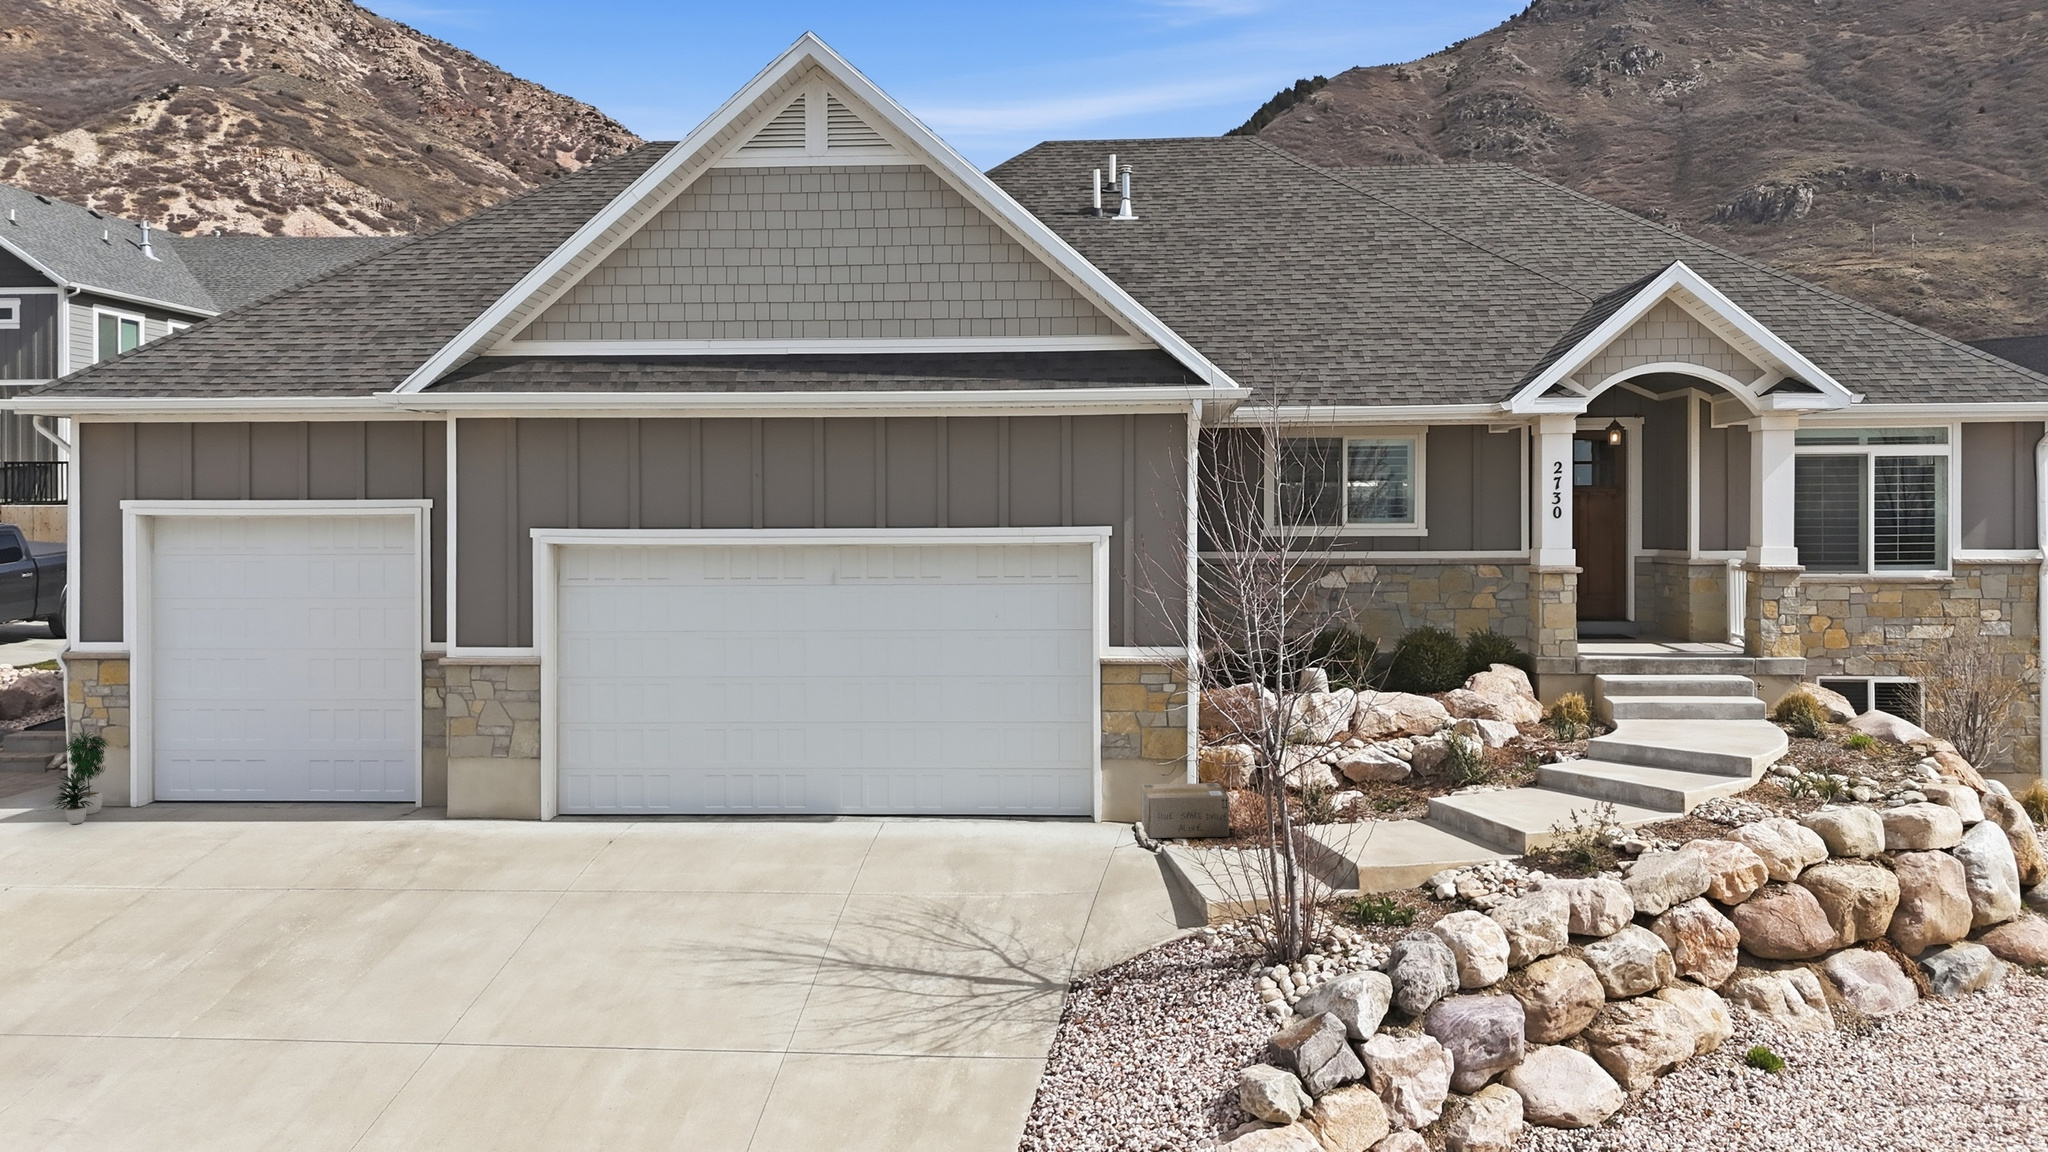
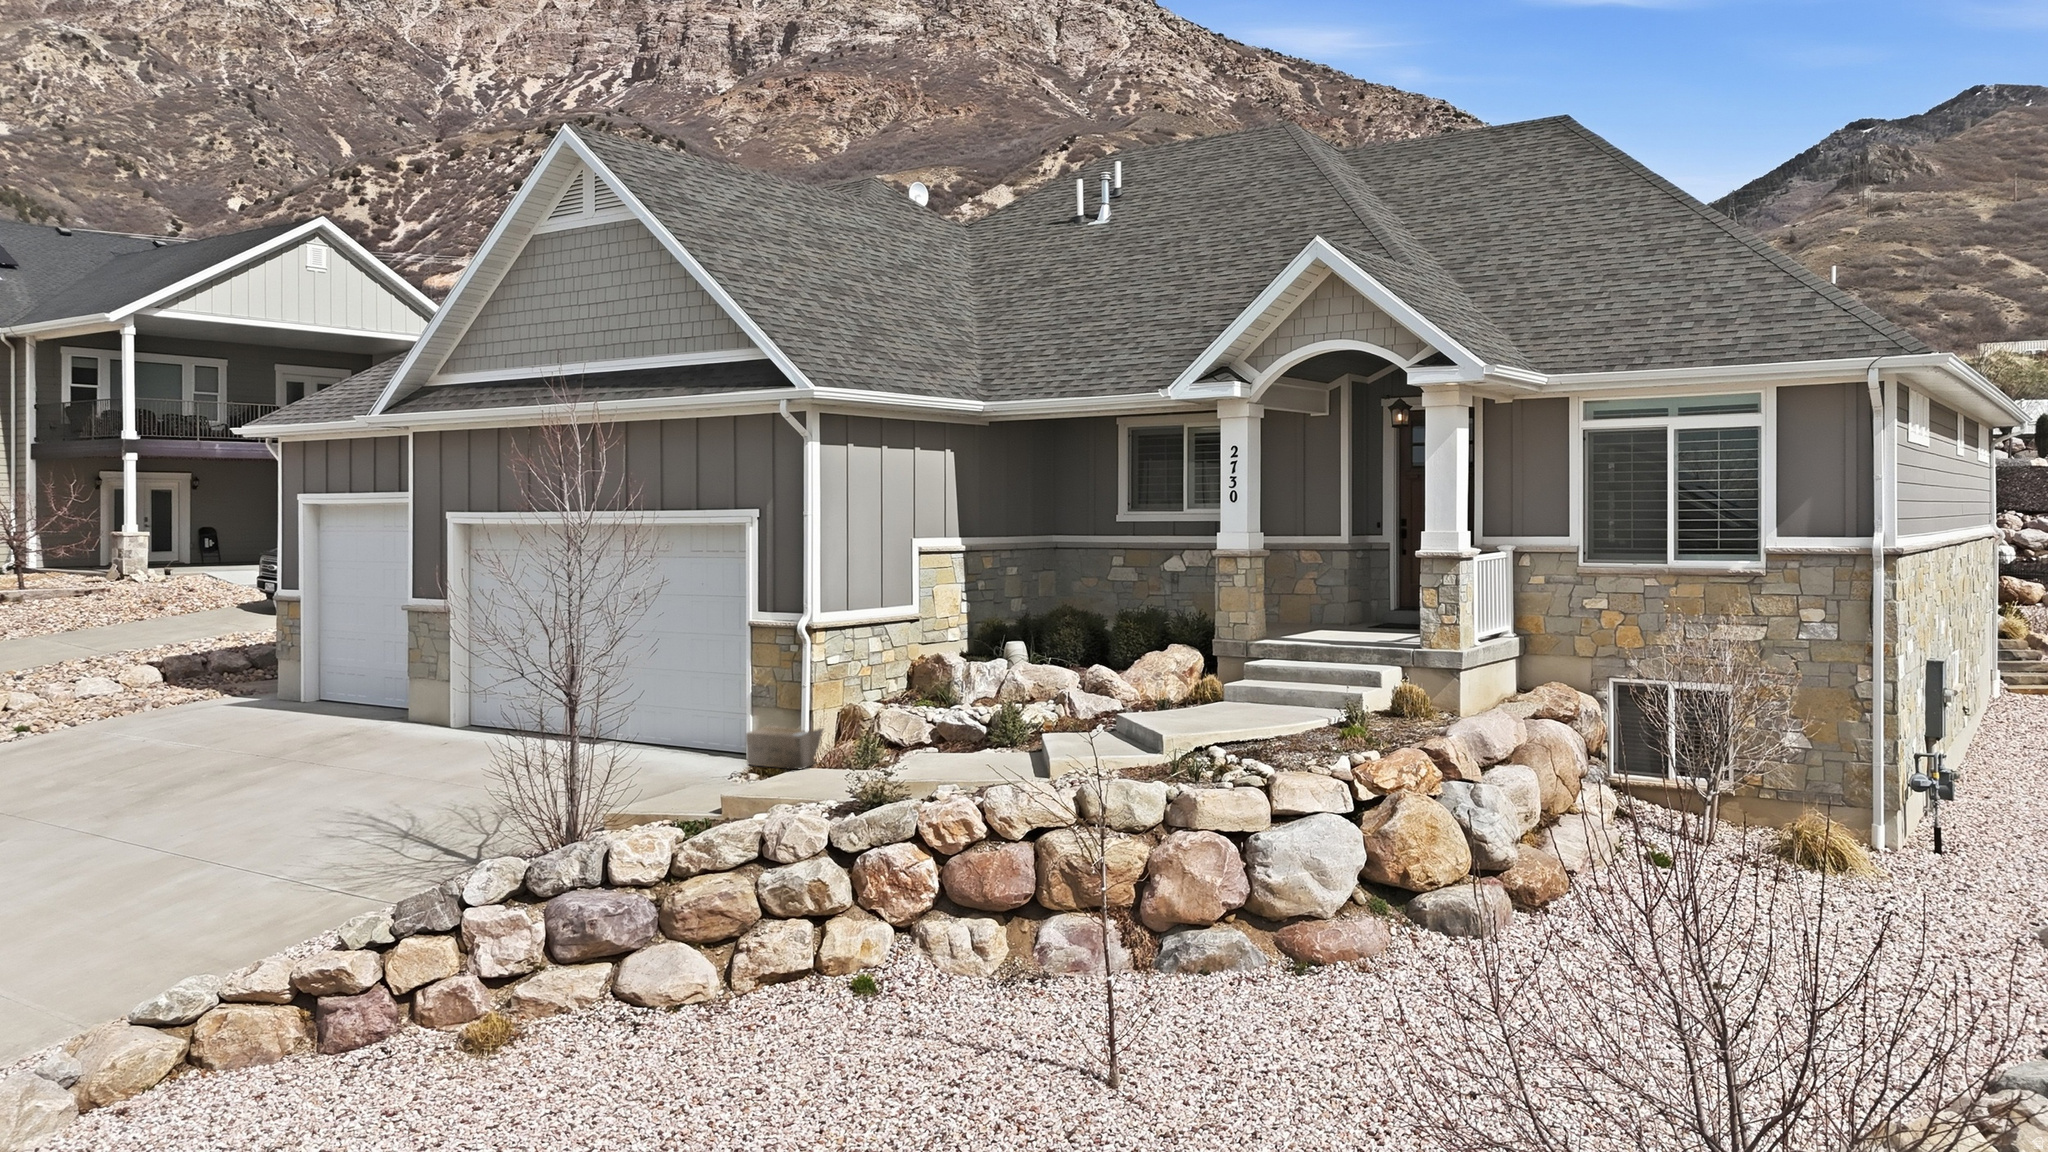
potted plant: present [50,731,107,824] -> none [228,638,272,697]

